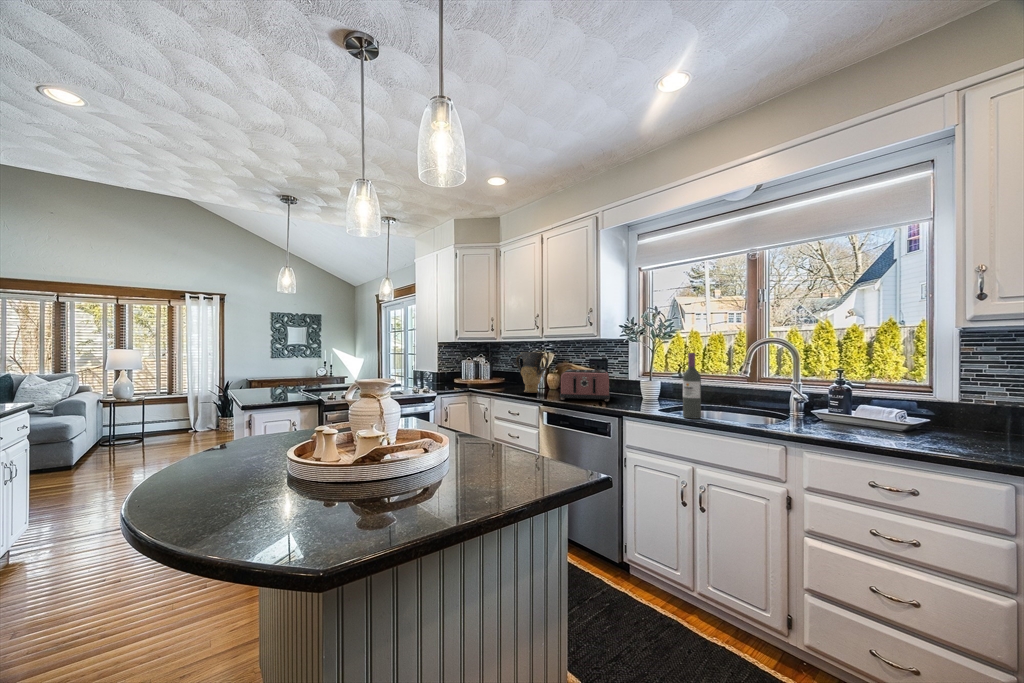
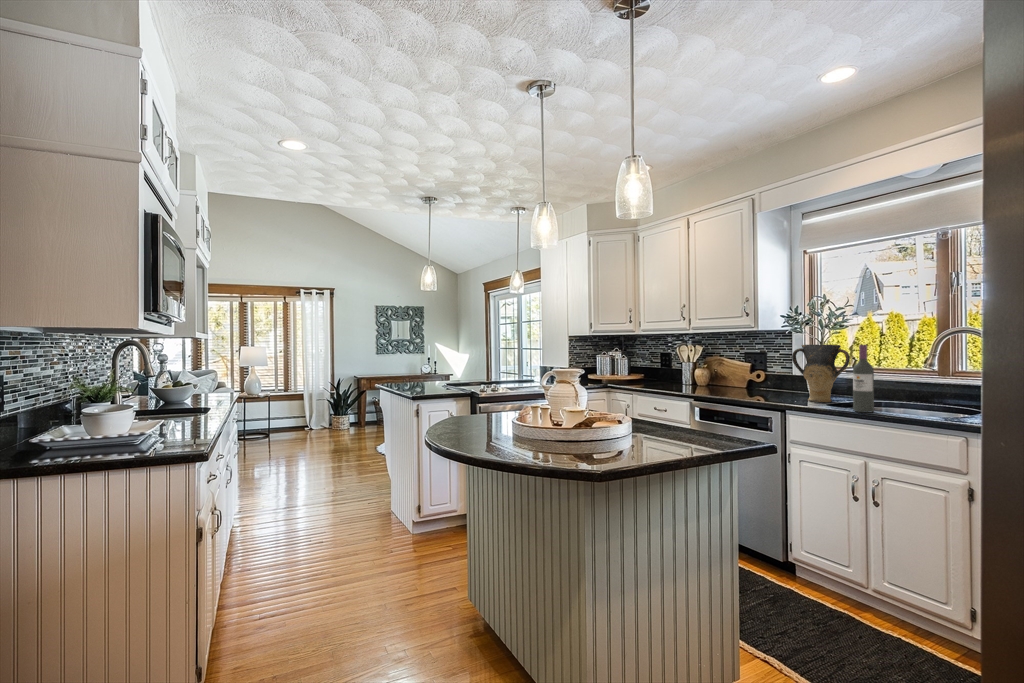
vase: present [516,352,549,393] -> present [792,344,850,402]
toaster: present [560,369,610,401] -> none [714,364,771,397]

